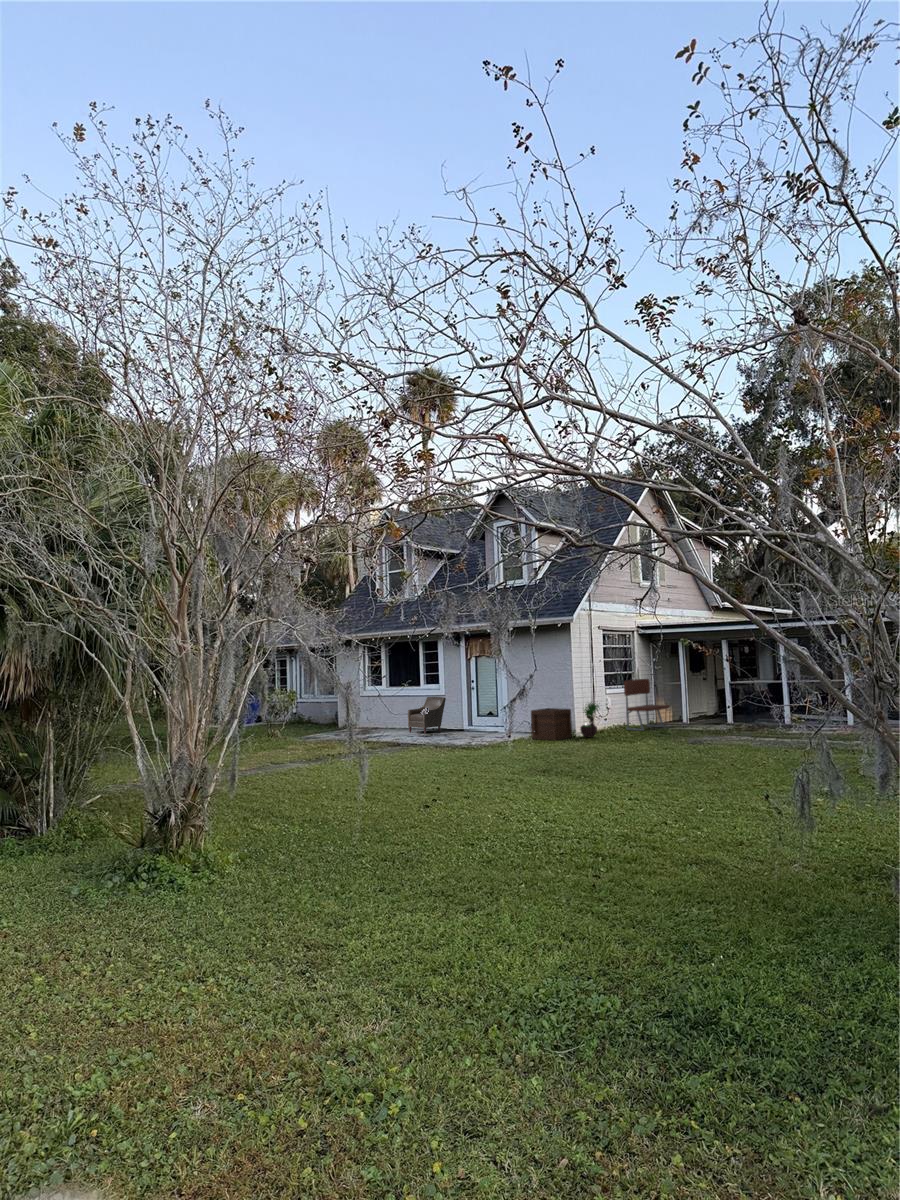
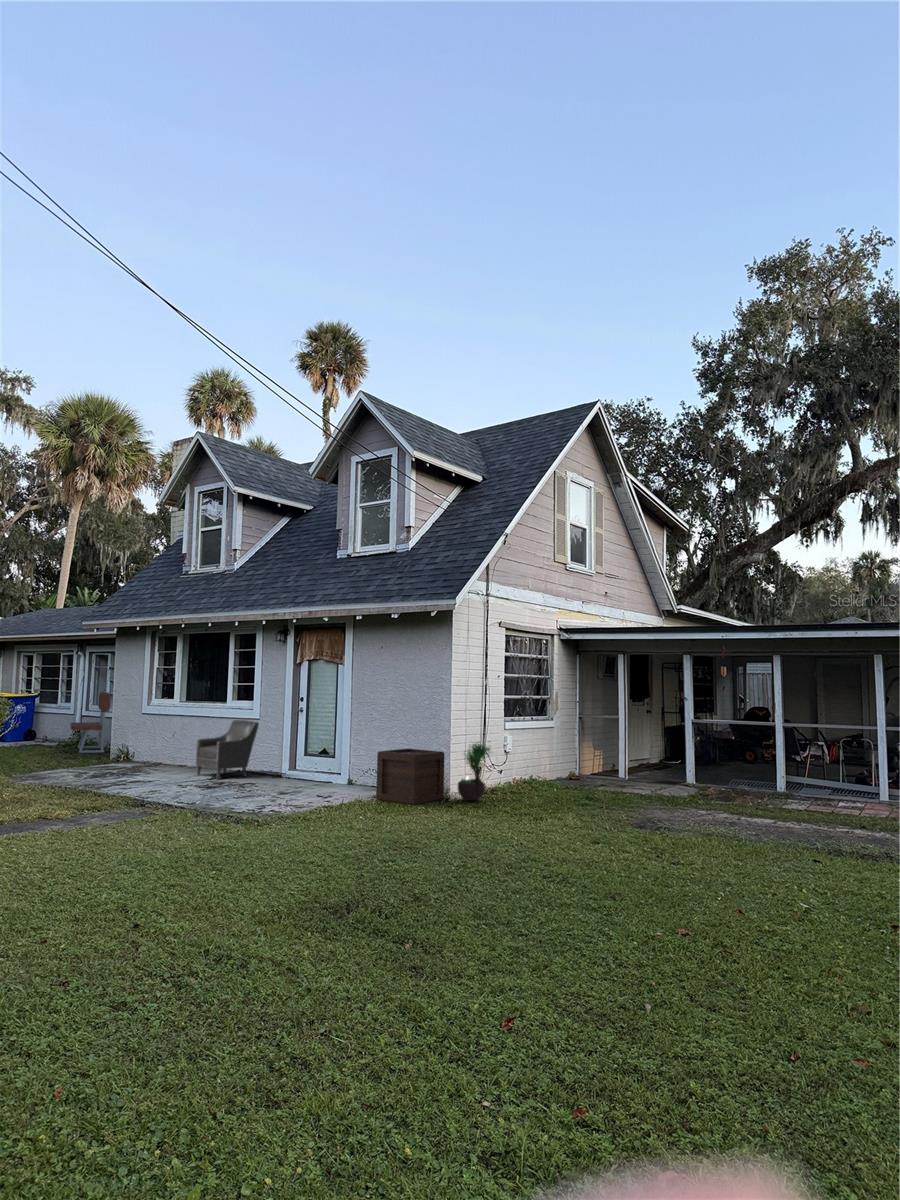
bench: present [624,679,669,731] -> present [70,692,111,753]

